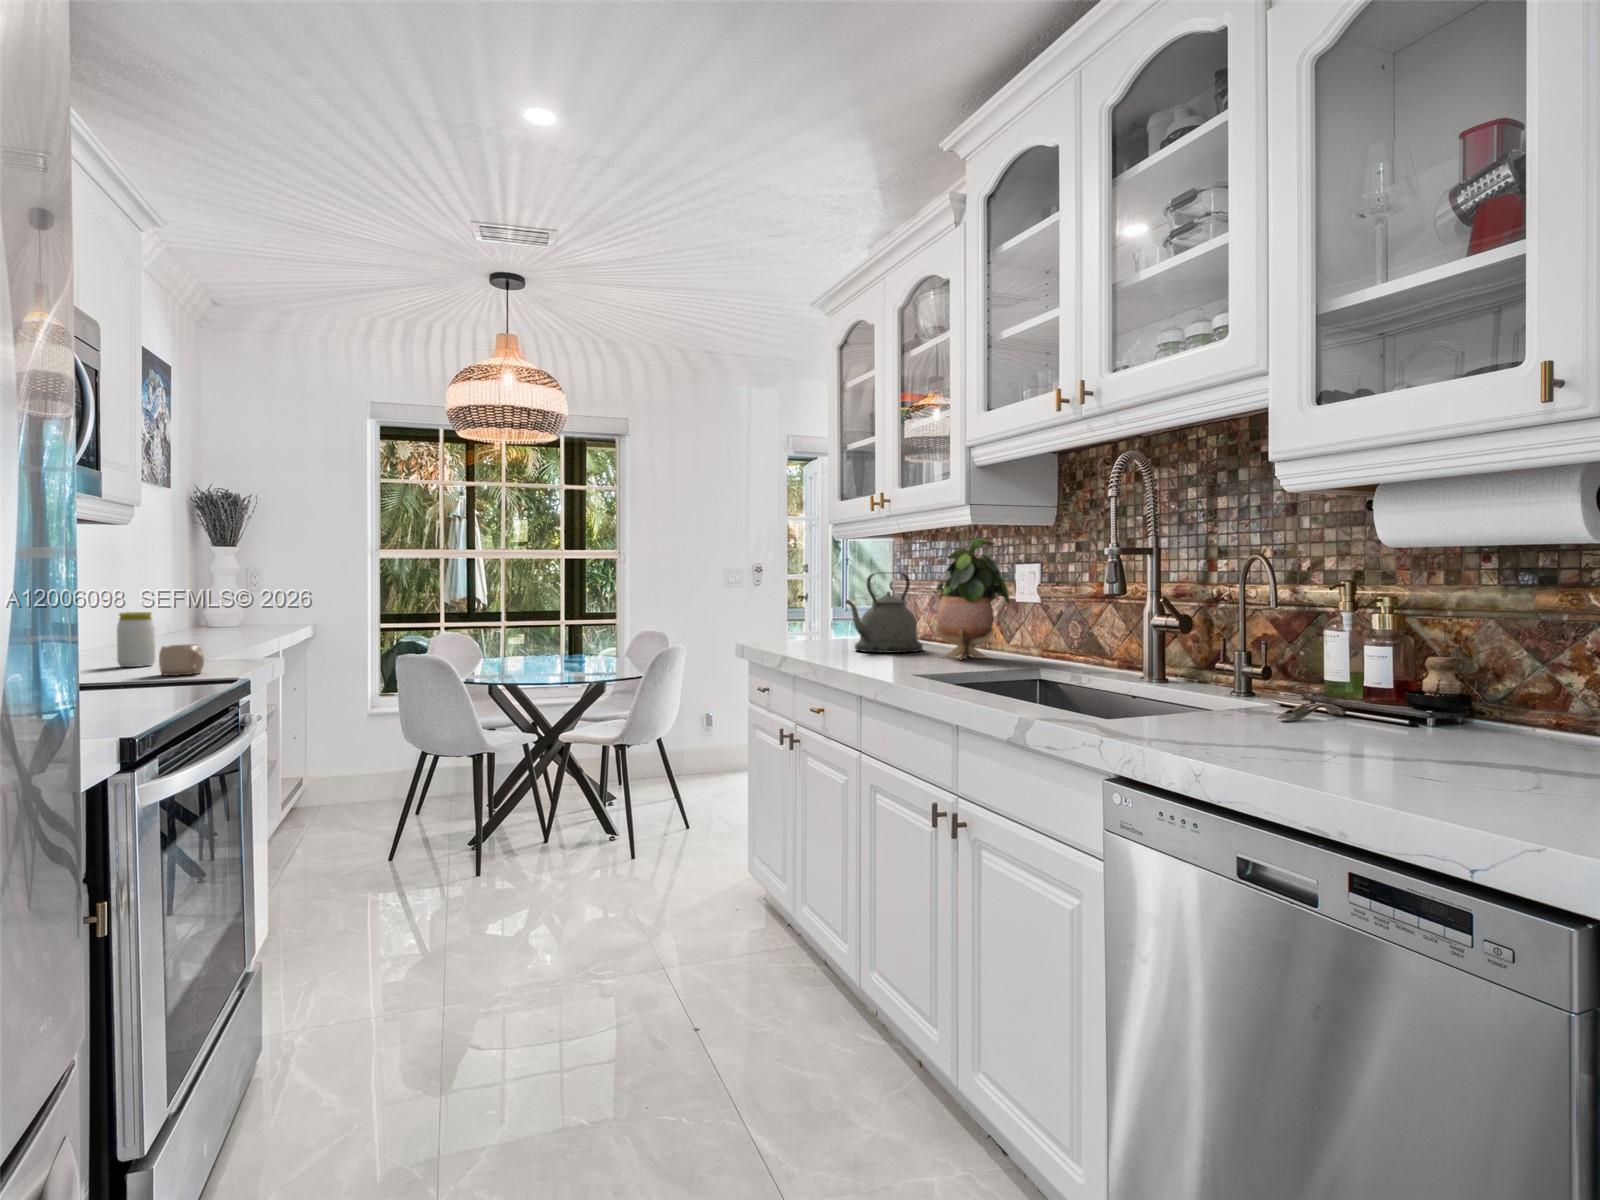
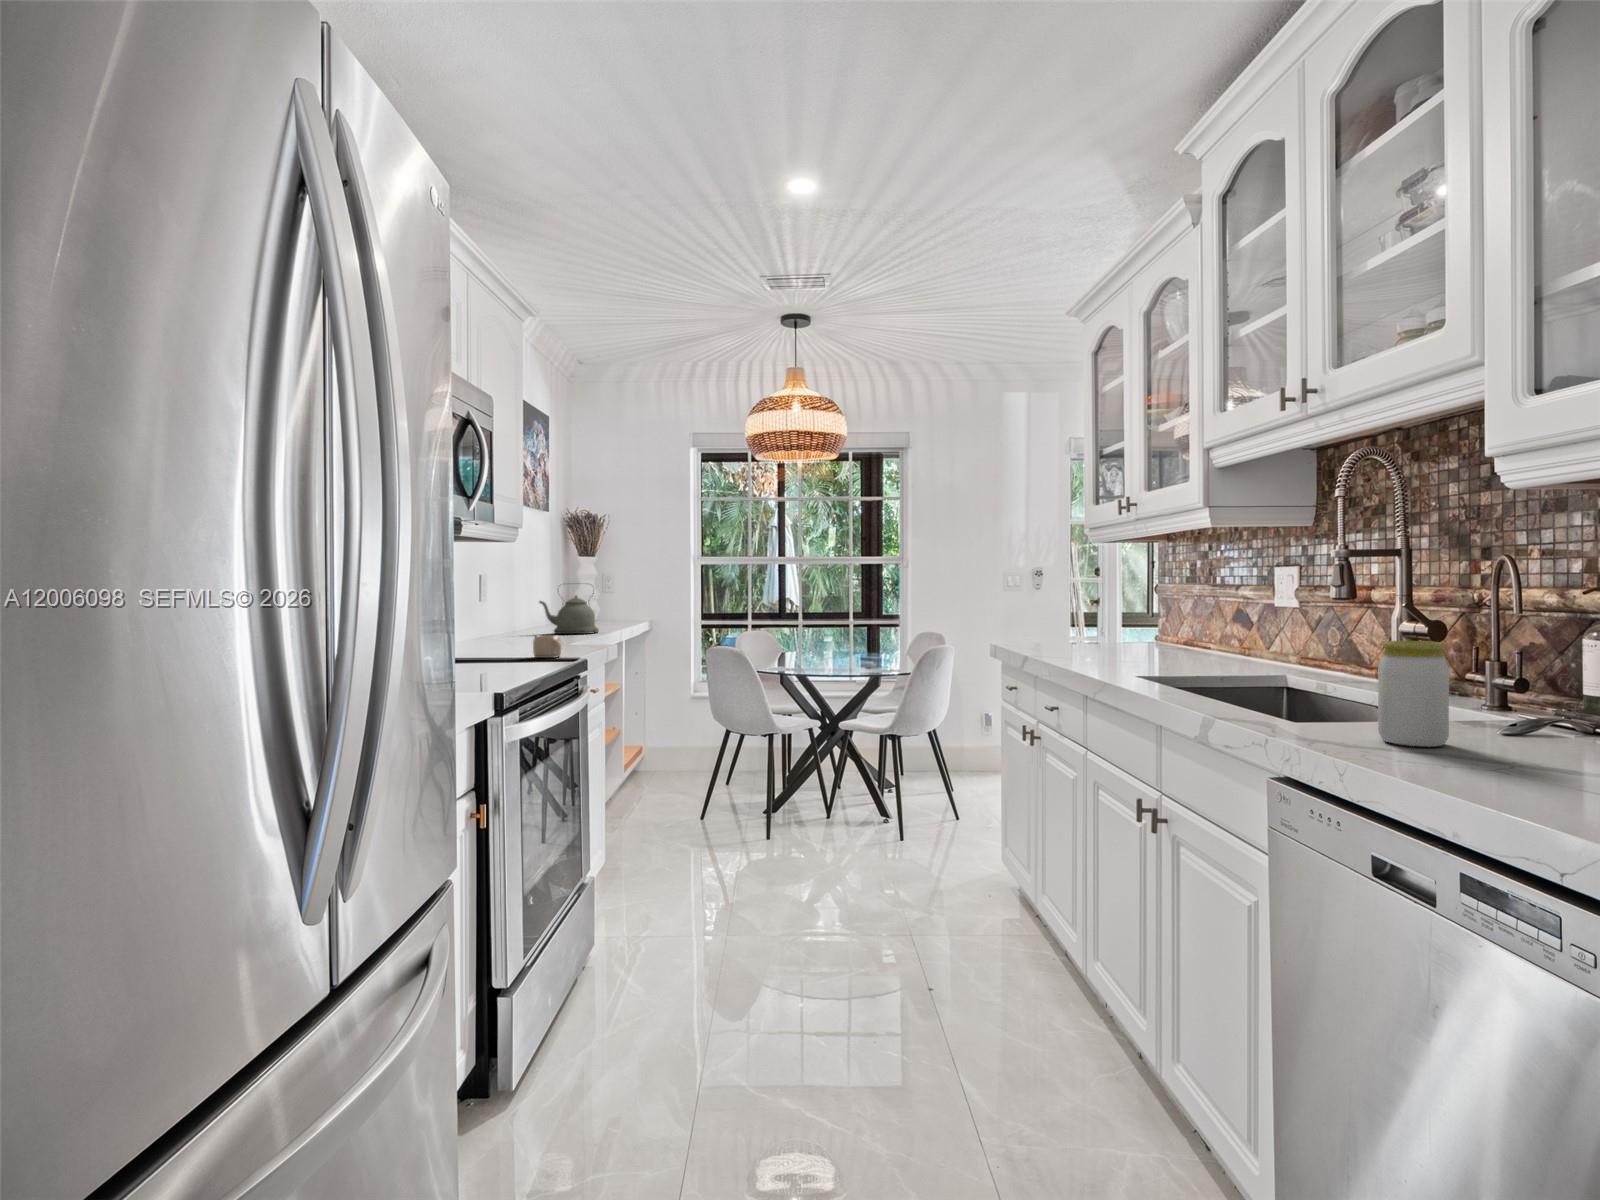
potted plant: present [937,538,1010,659] -> none [1180,542,1260,664]
kettle: present [846,572,923,653] -> present [539,593,599,634]
jar: present [117,612,155,667] -> present [1378,641,1449,747]

